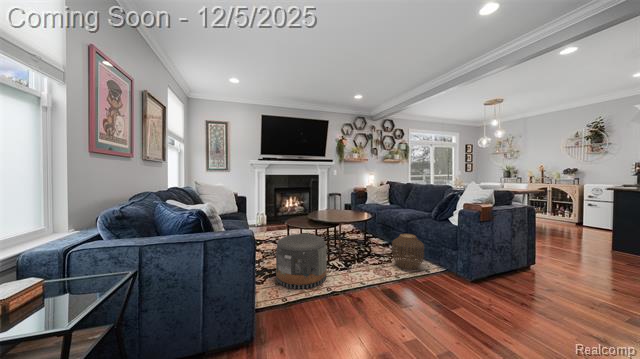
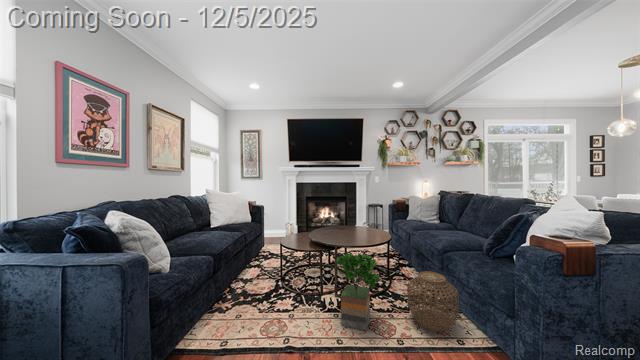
potted tree: none [347,224,381,275] -> present [337,253,379,330]
pouf: present [276,234,327,289] -> none [238,257,304,336]

